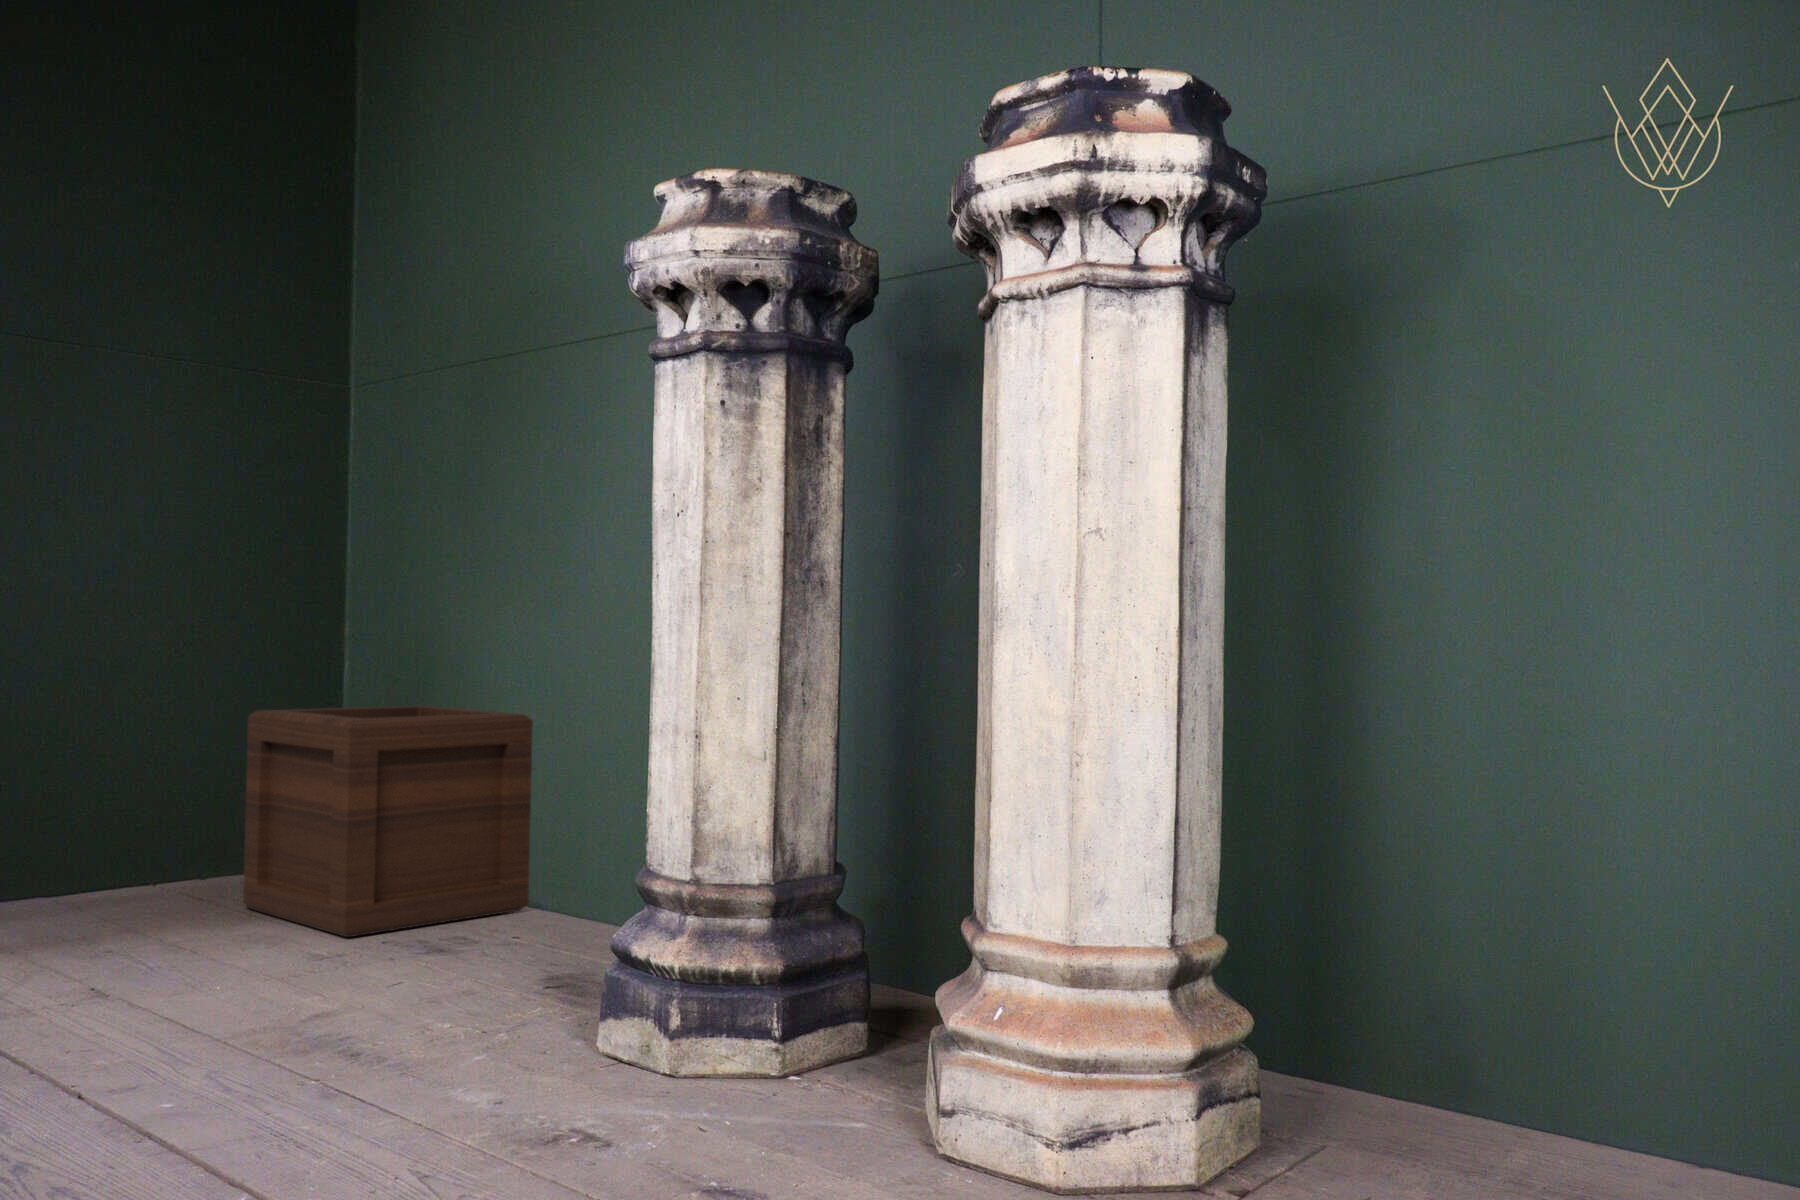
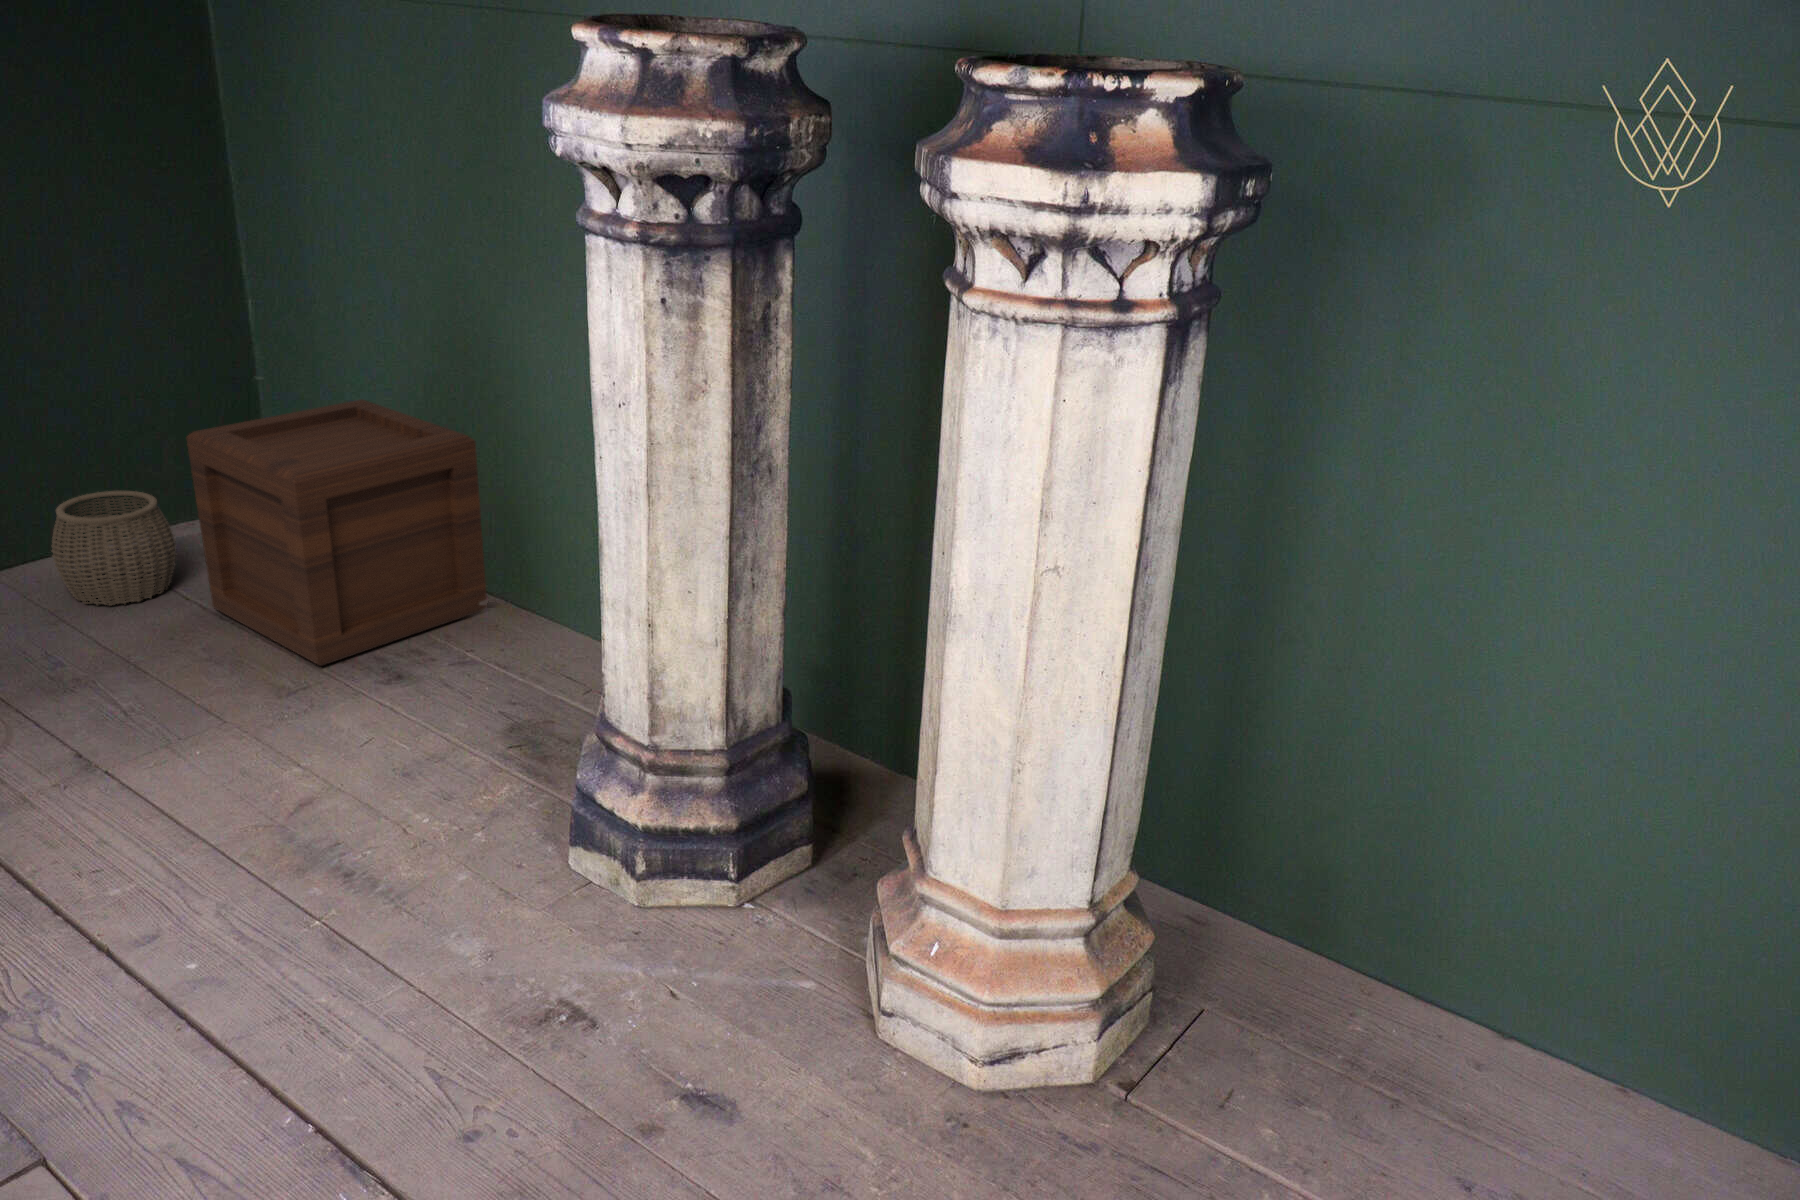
woven basket: none [90,796,217,905] -> present [52,491,176,606]

